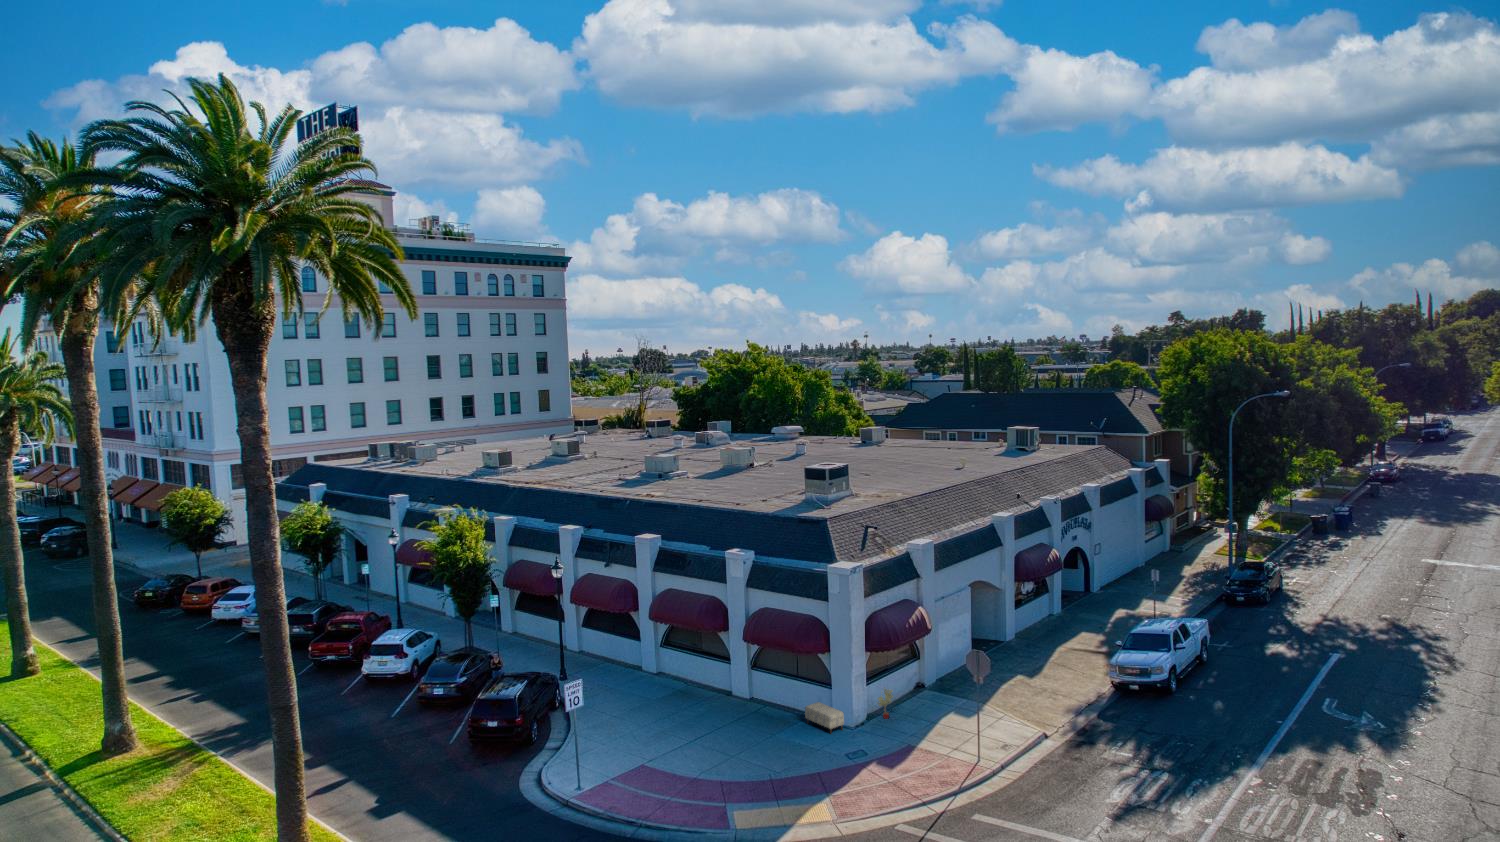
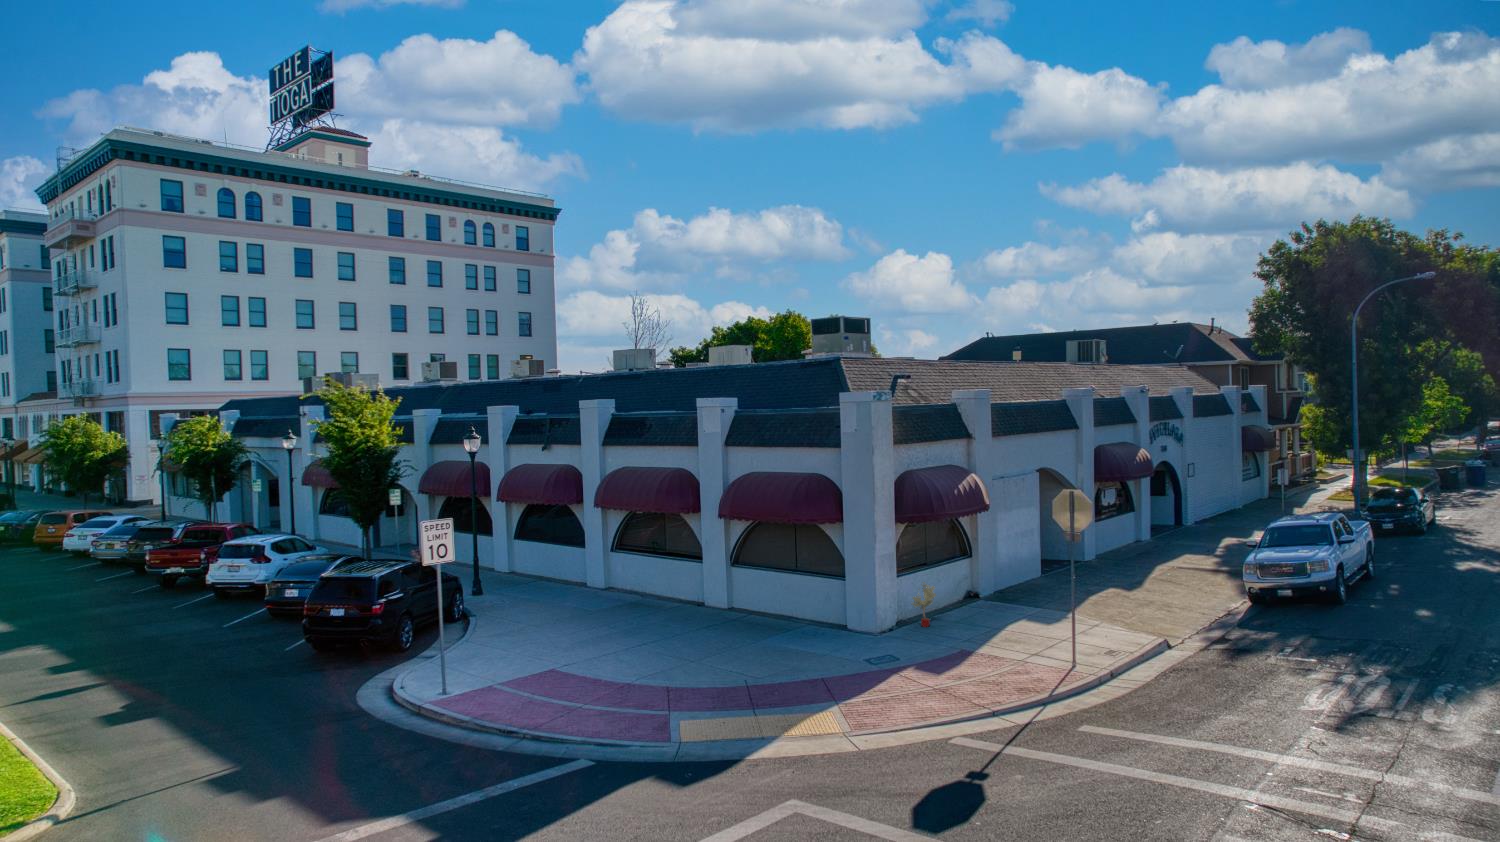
bench: present [805,702,844,733] -> none [806,602,864,641]

